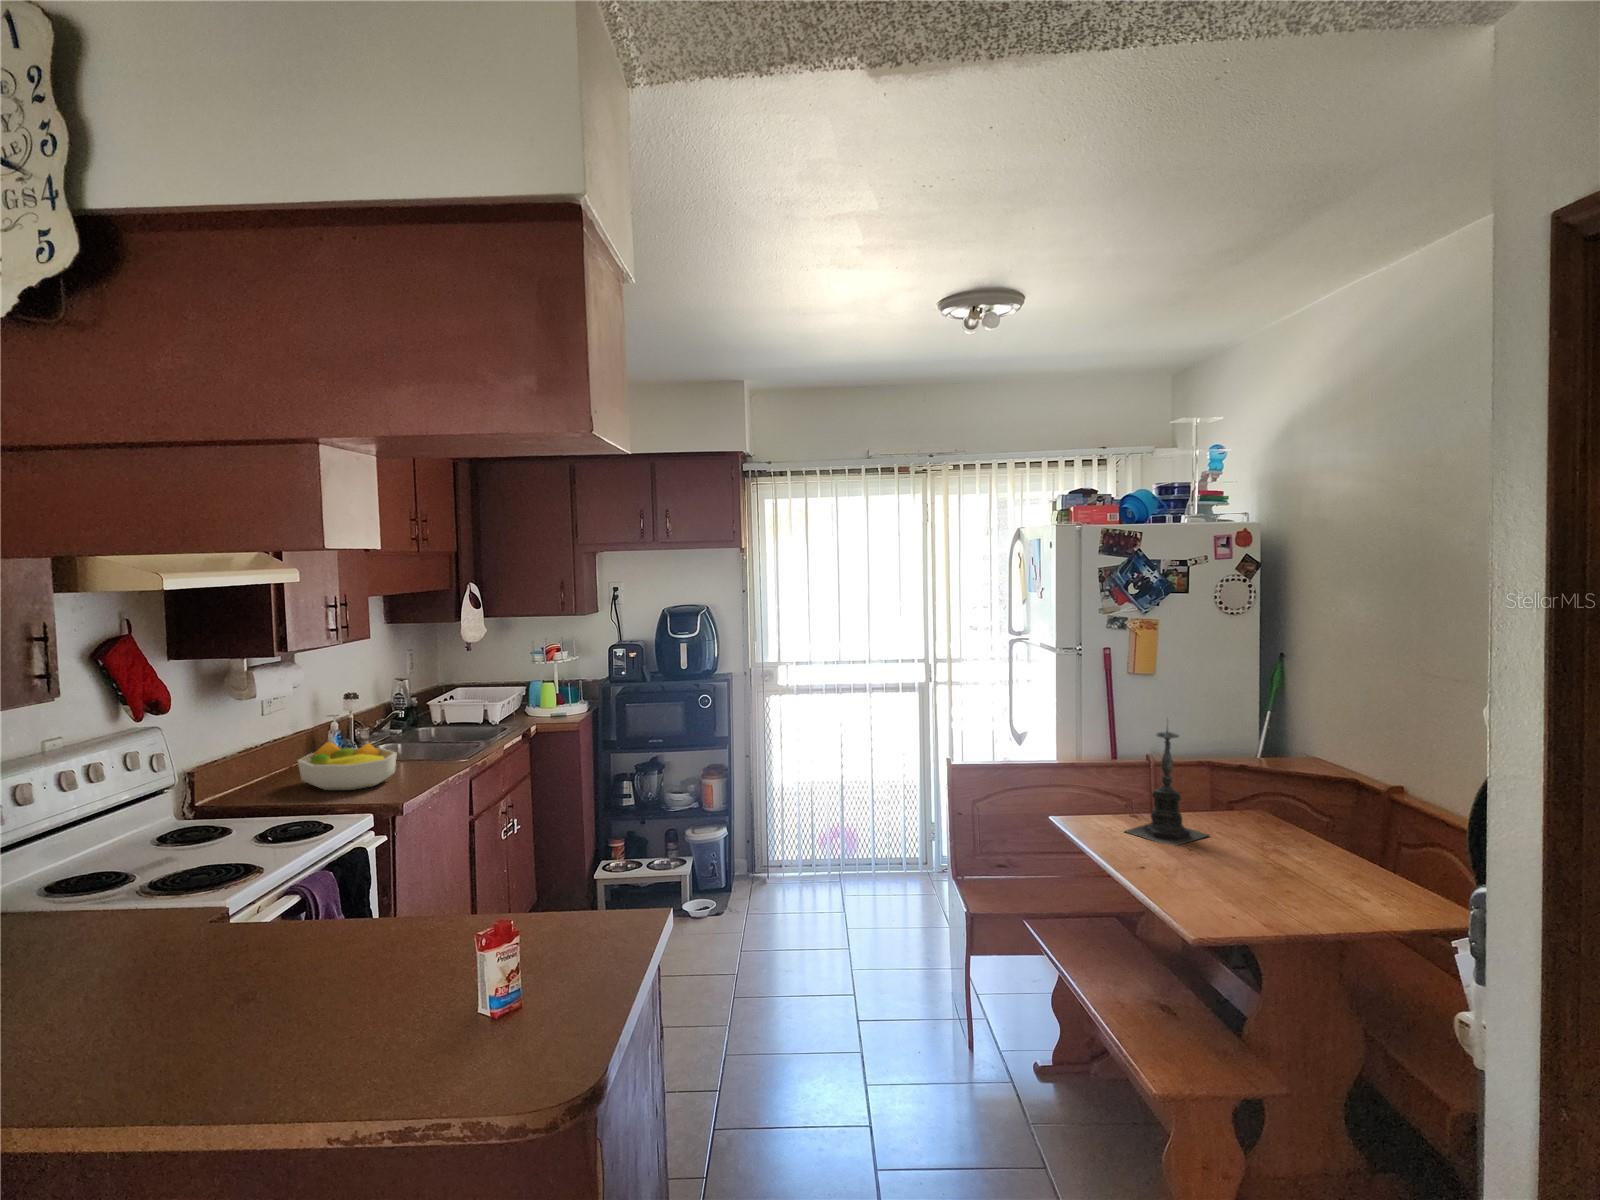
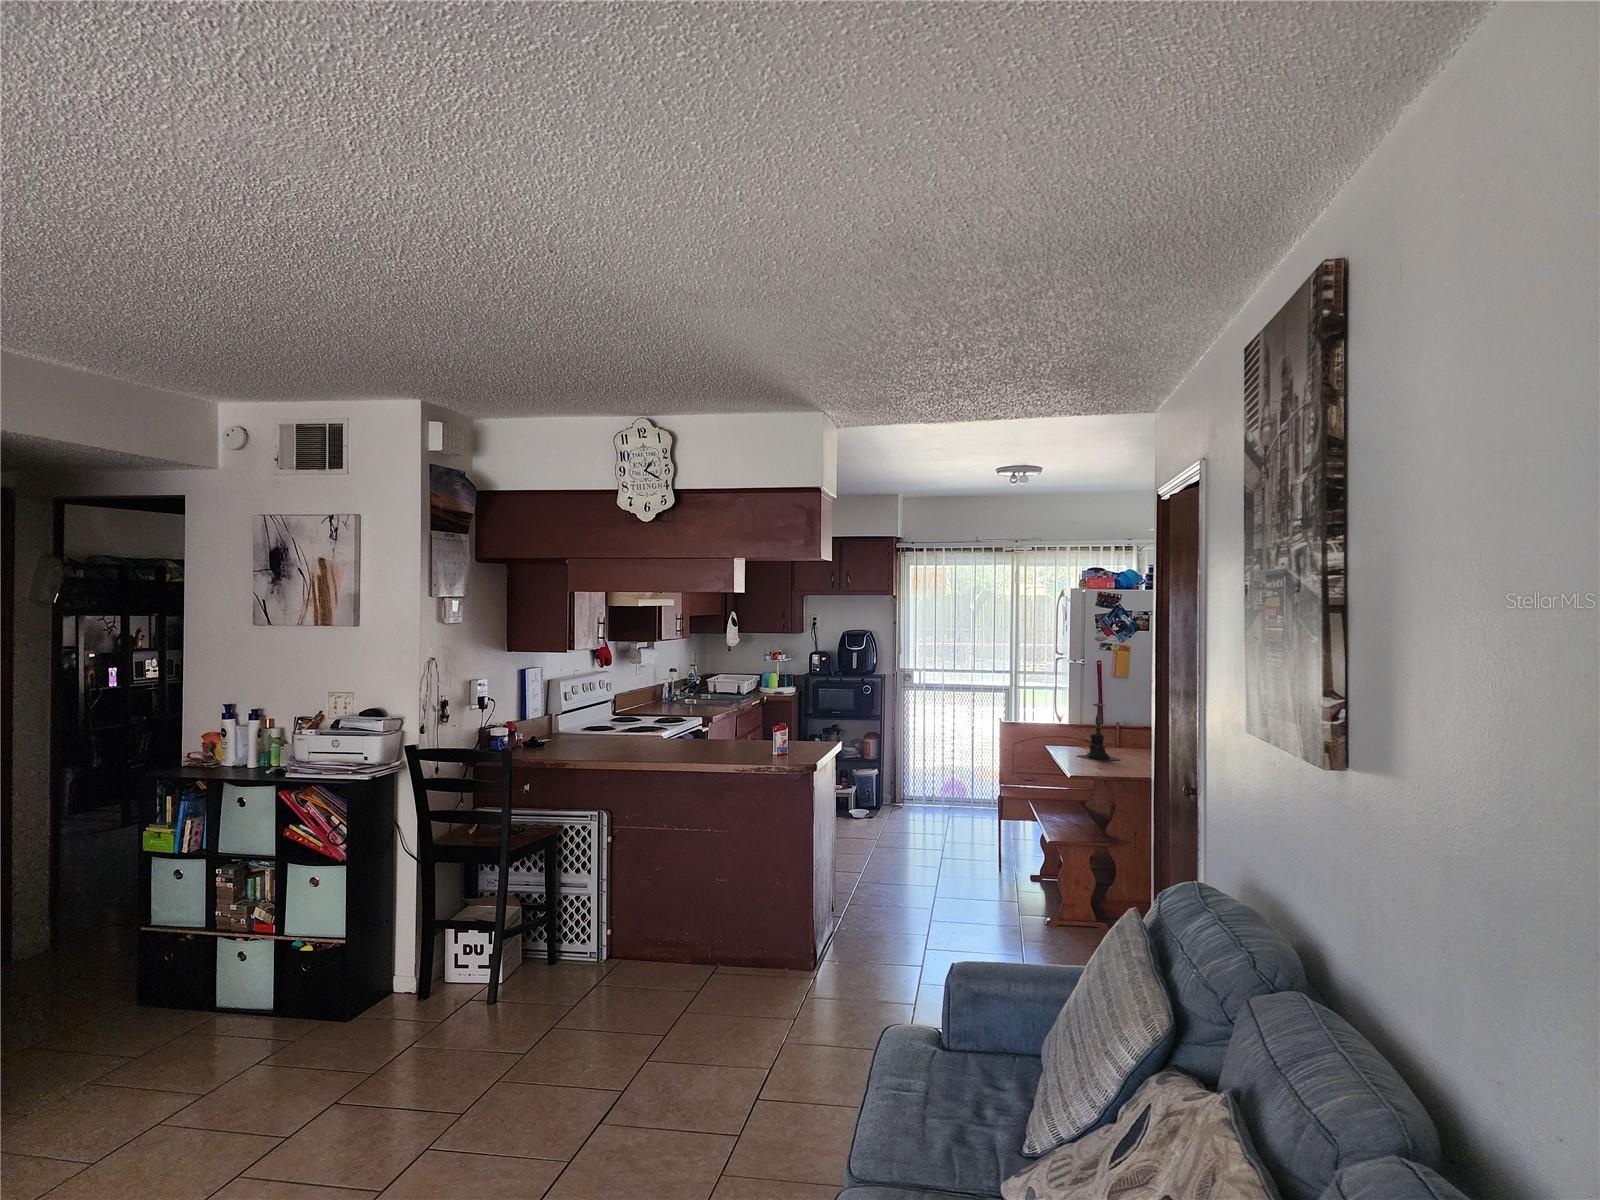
fruit bowl: present [297,742,397,790] -> none [659,690,704,714]

